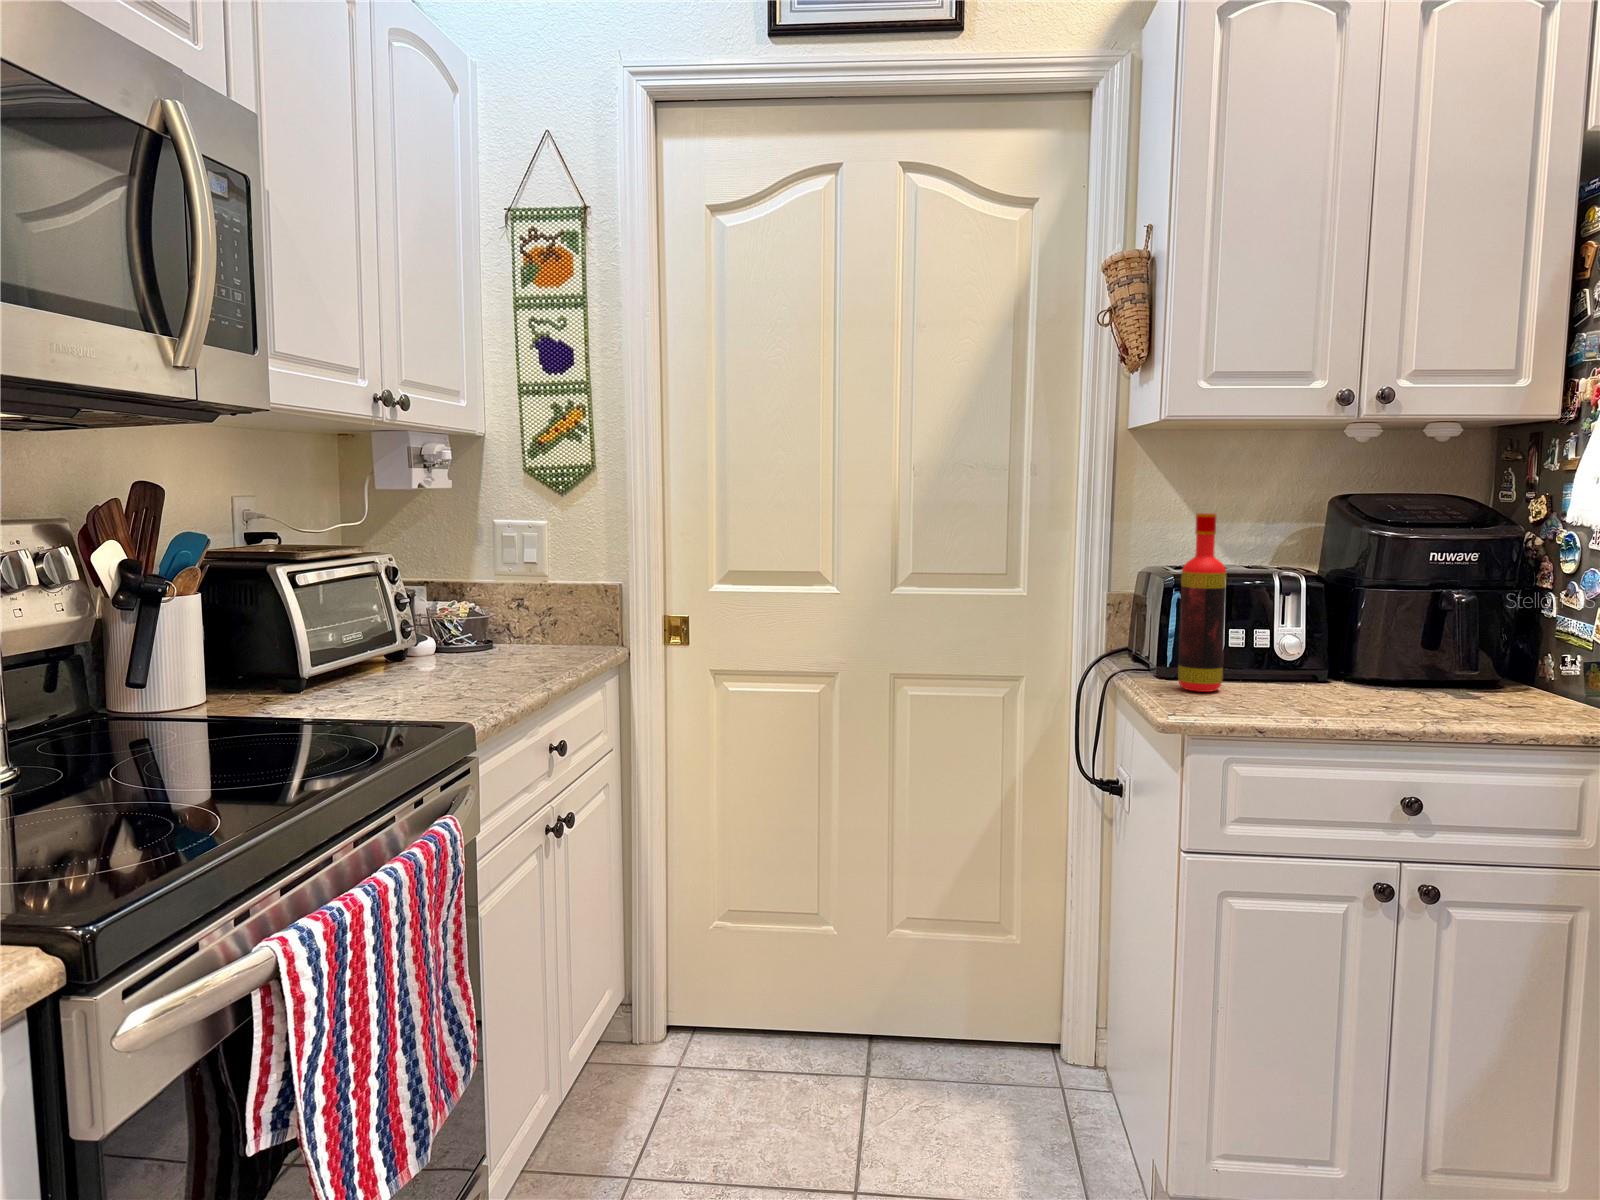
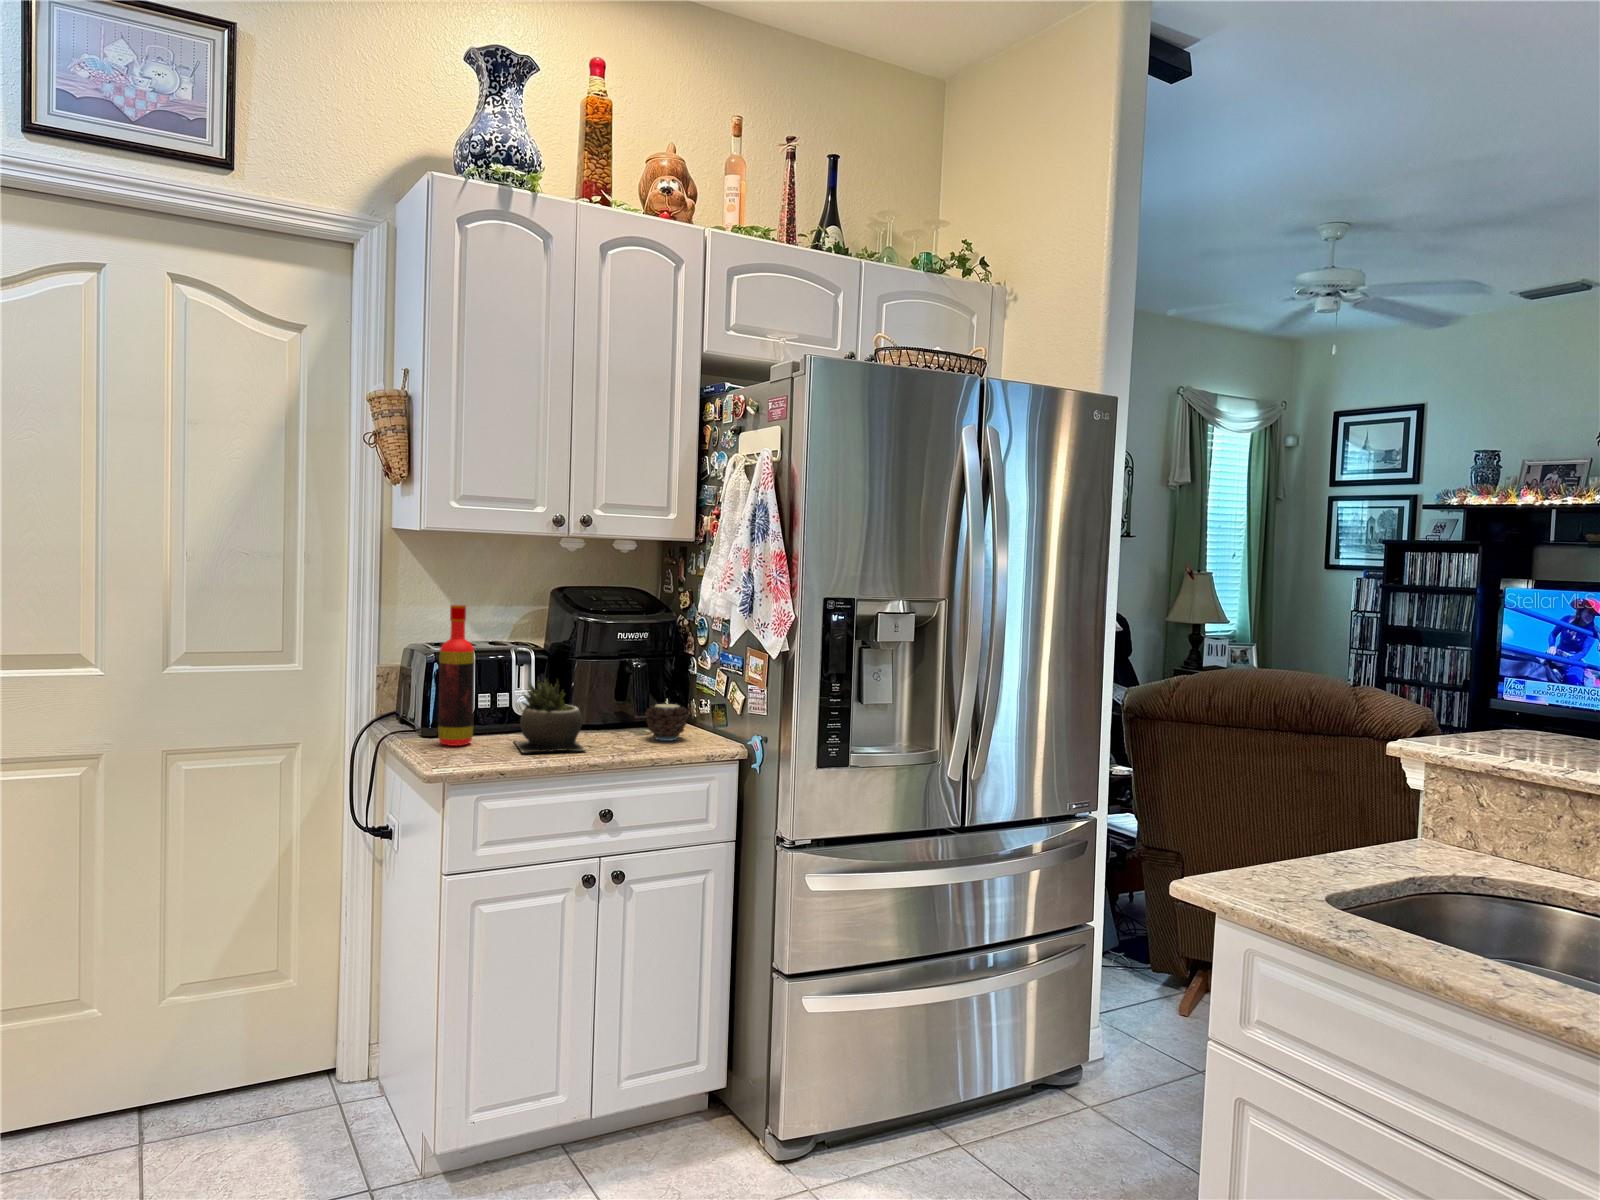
succulent plant: none [1276,609,1382,712] -> present [515,679,585,752]
candle: none [1473,647,1548,709] -> present [645,703,689,741]

